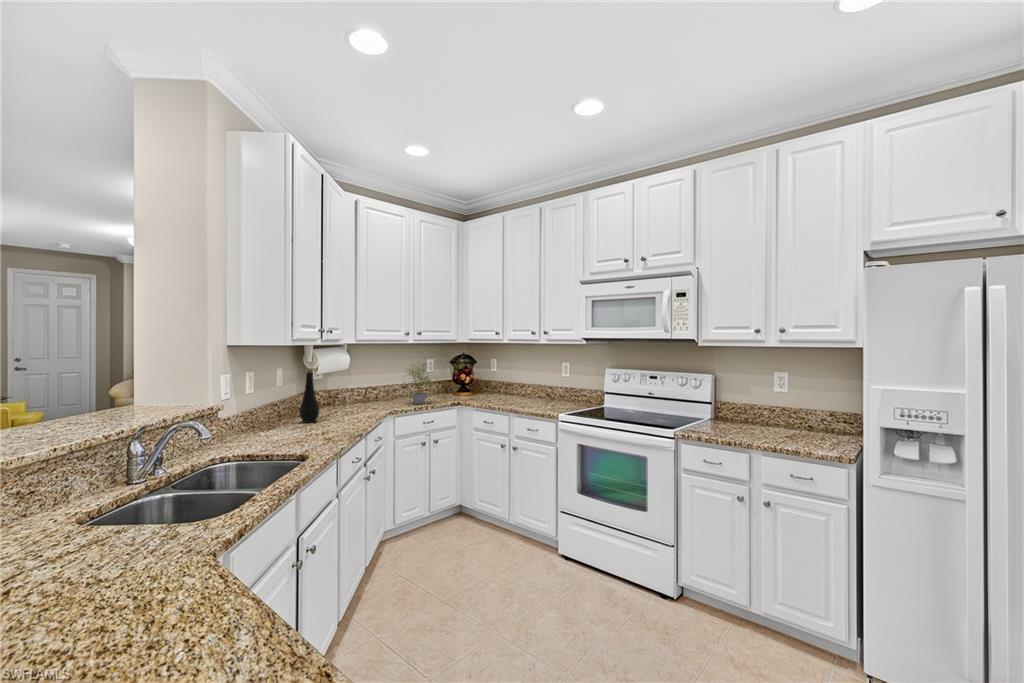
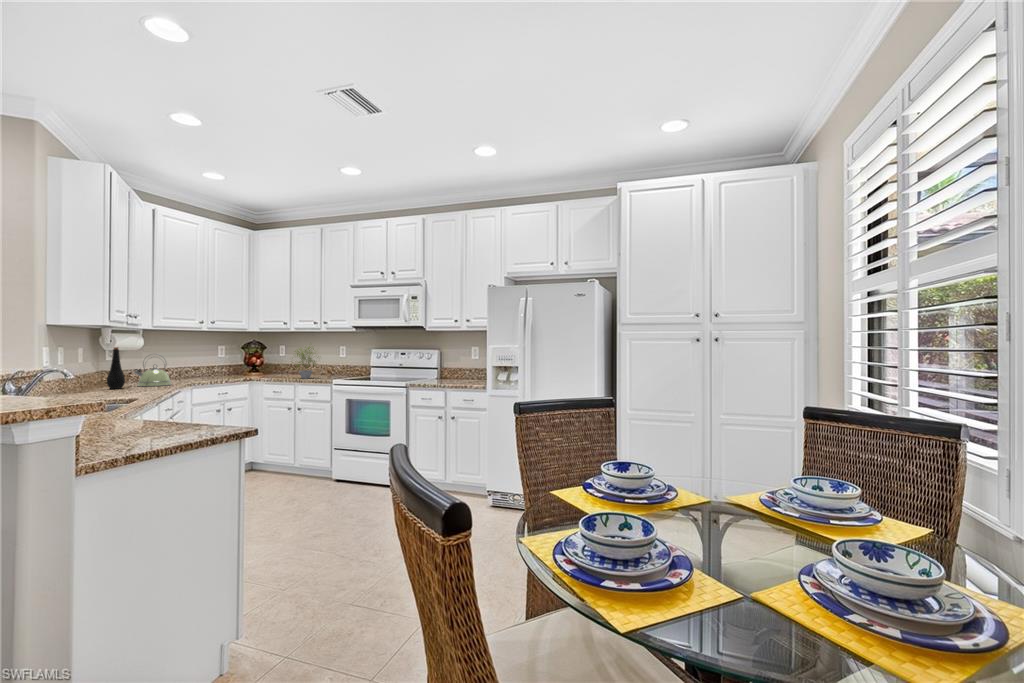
potted plant: present [408,363,433,404] -> present [295,347,316,379]
kettle: none [331,376,372,417] -> present [134,358,171,386]

